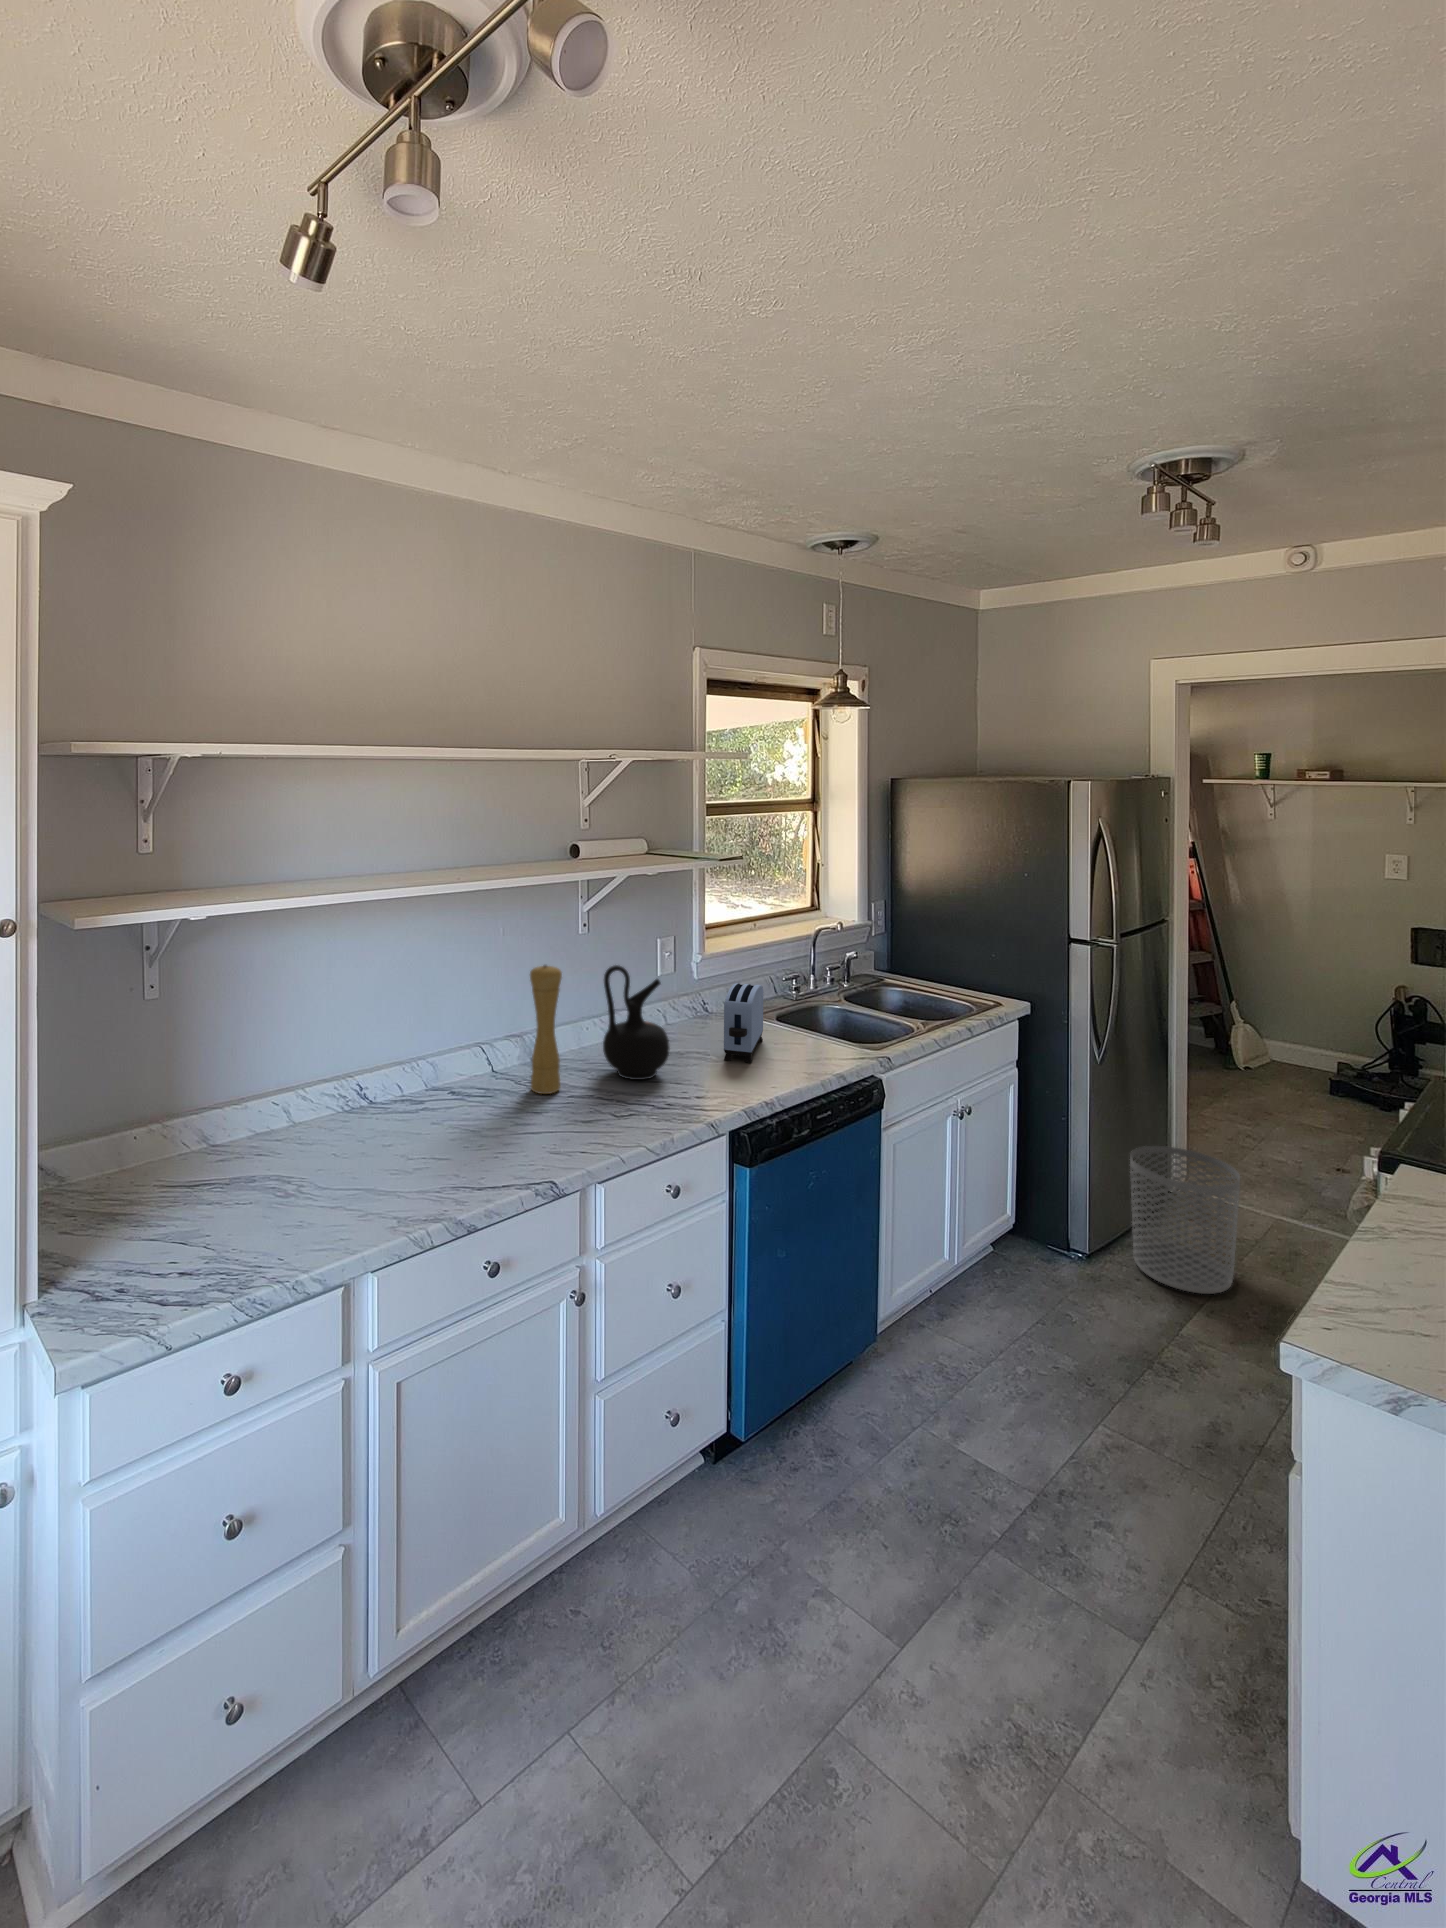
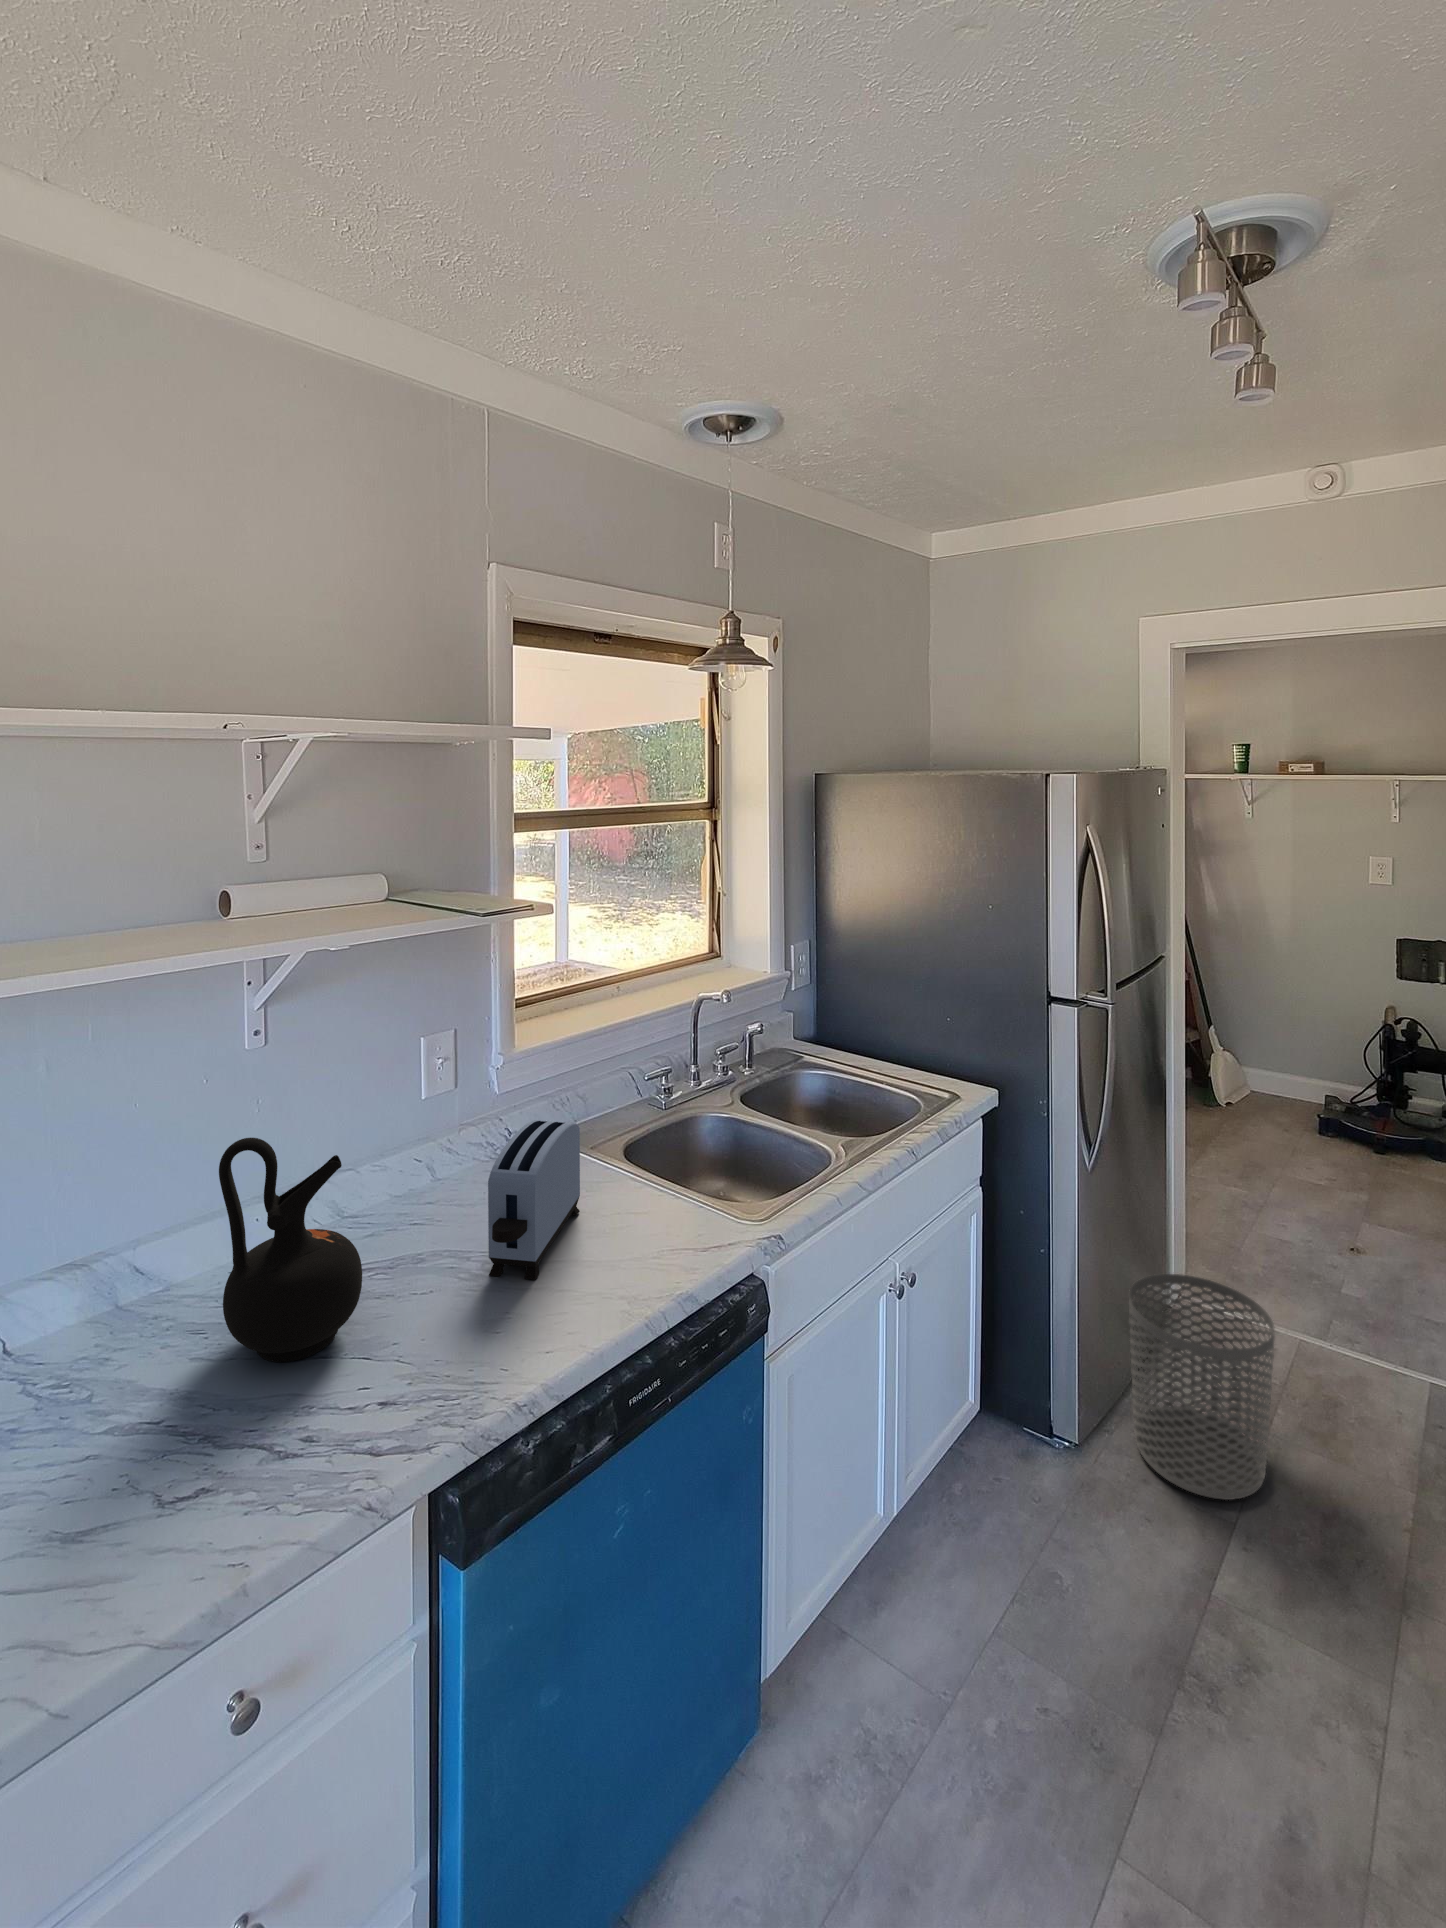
pepper mill: present [530,965,562,1094] -> none [16,1162,97,1442]

